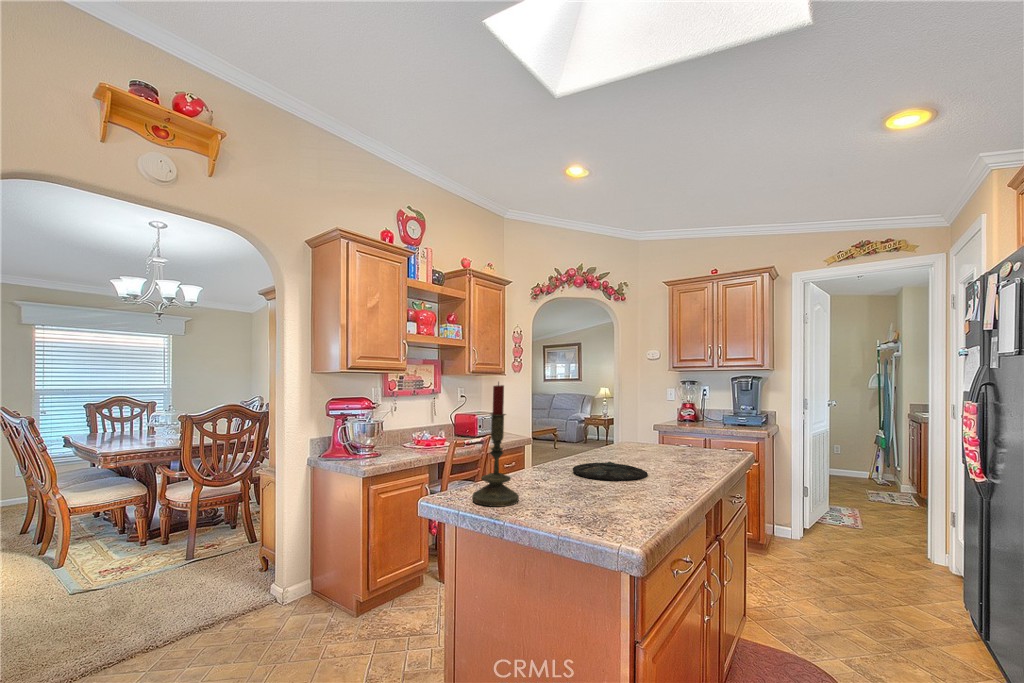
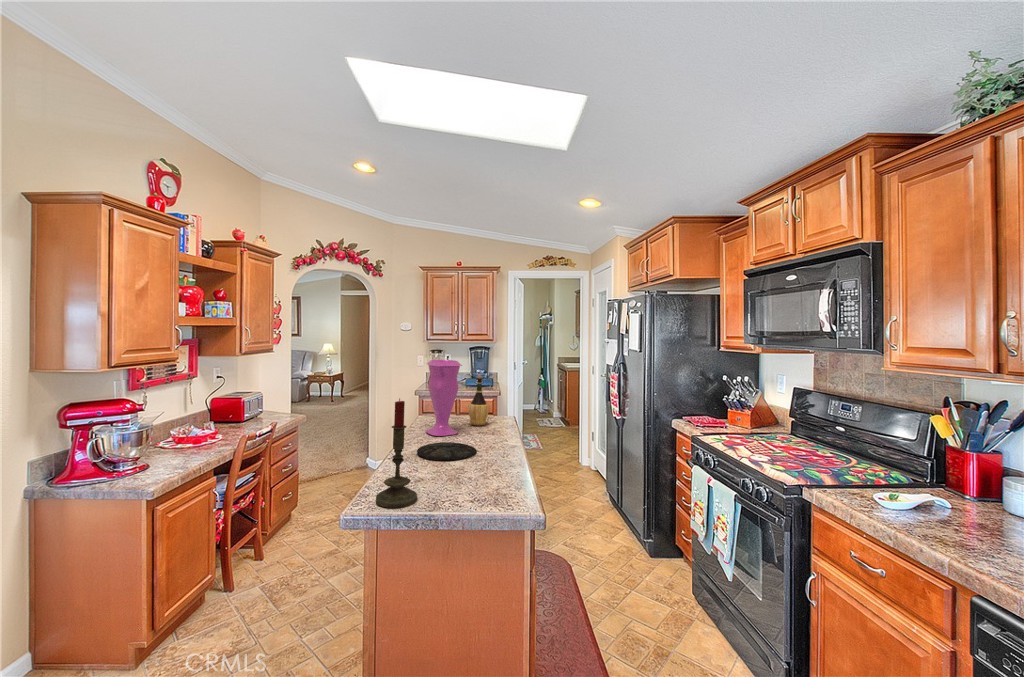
vase: none [610,369,652,460] -> present [426,360,462,436]
wine bottle: none [672,391,699,456] -> present [468,375,489,425]

